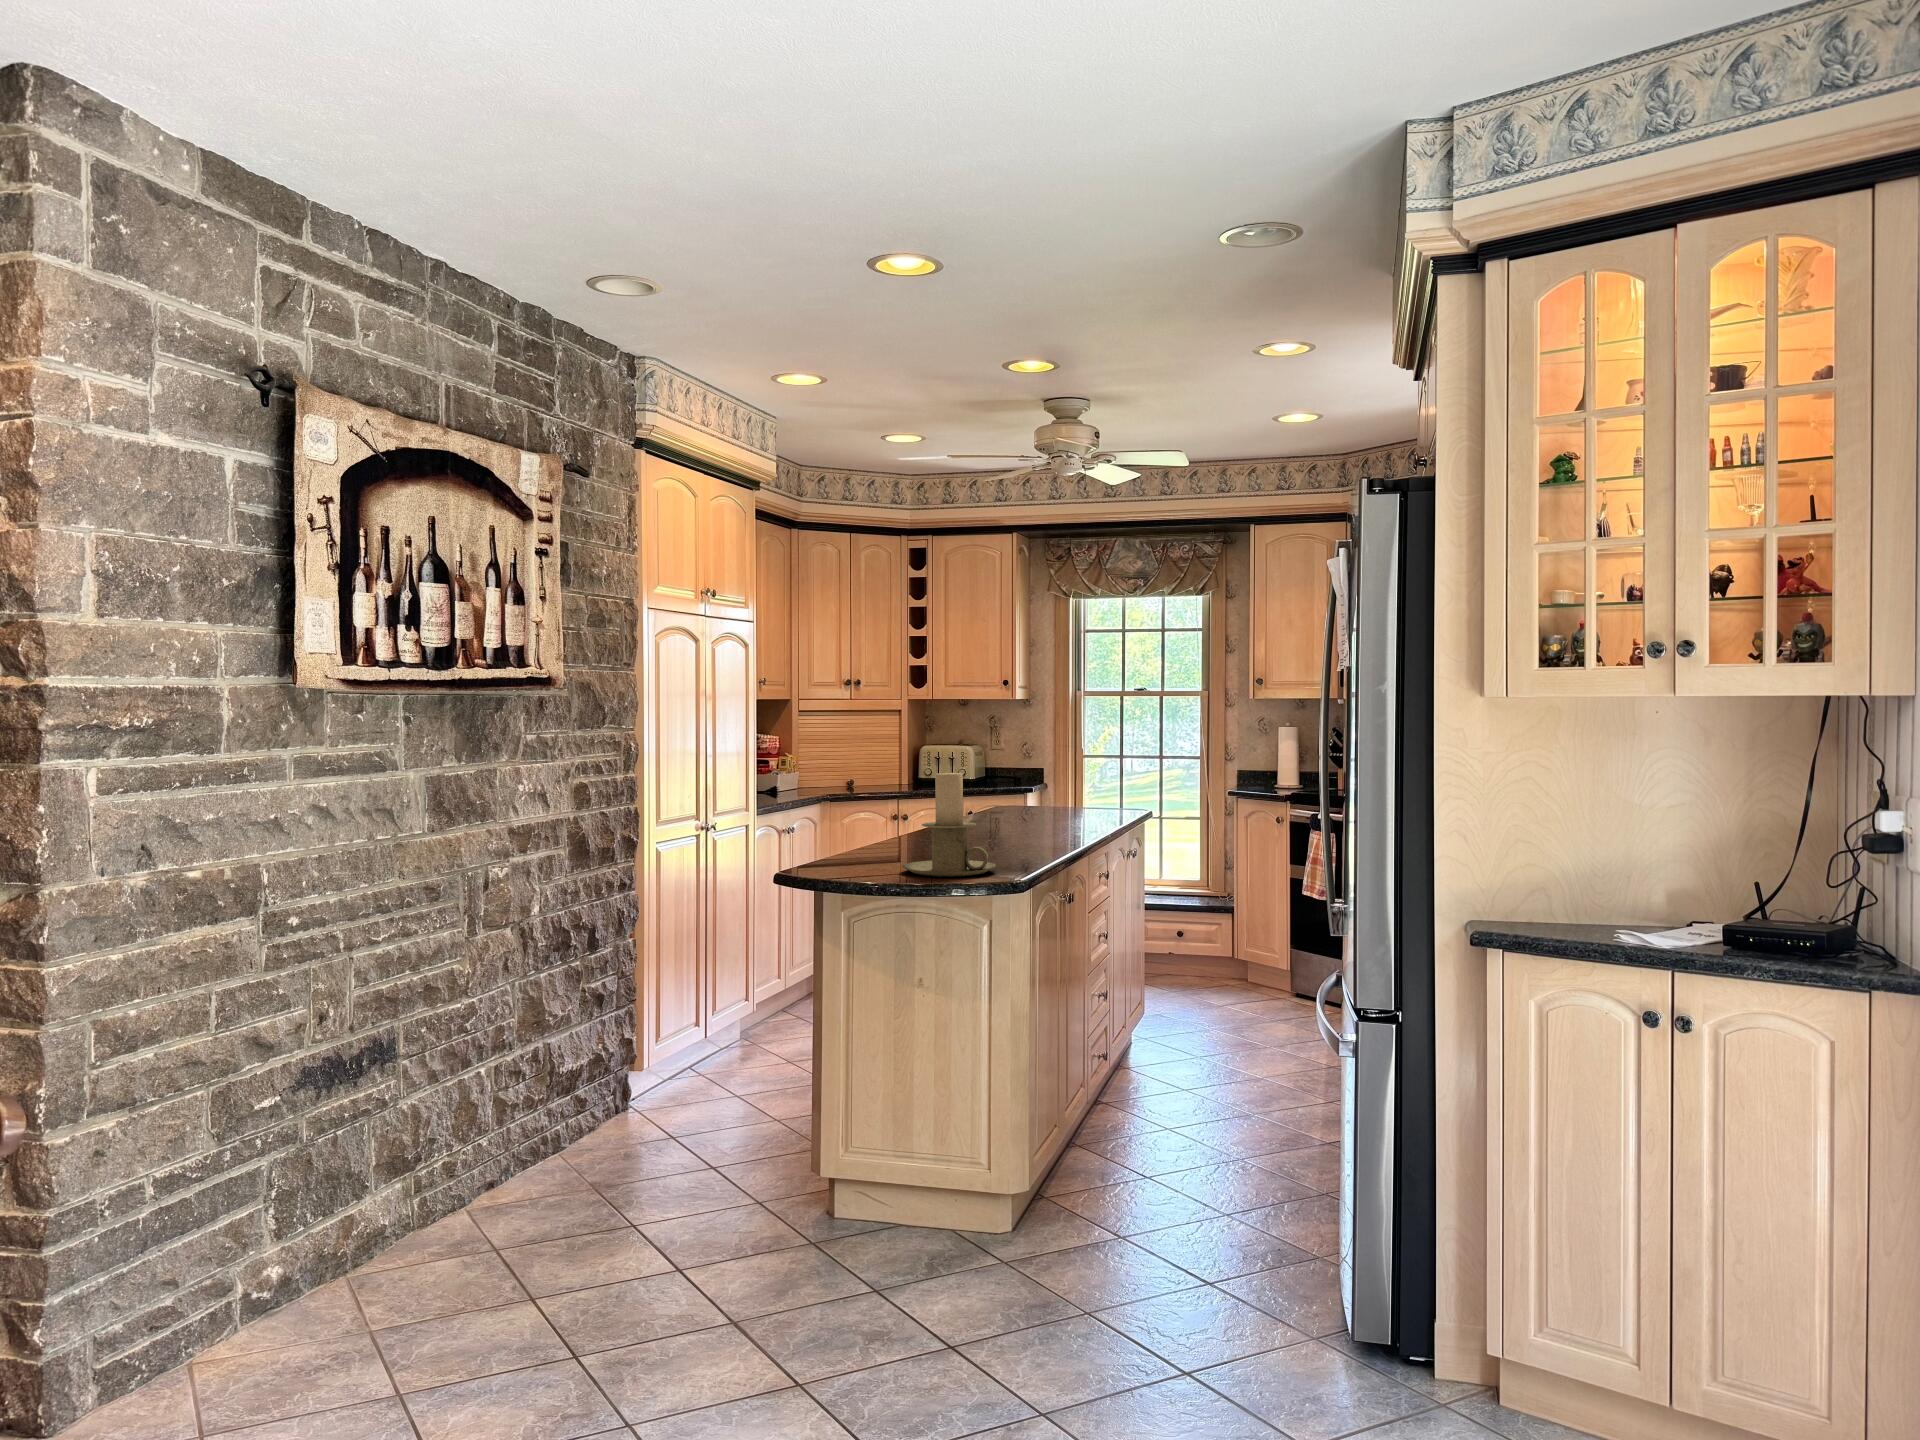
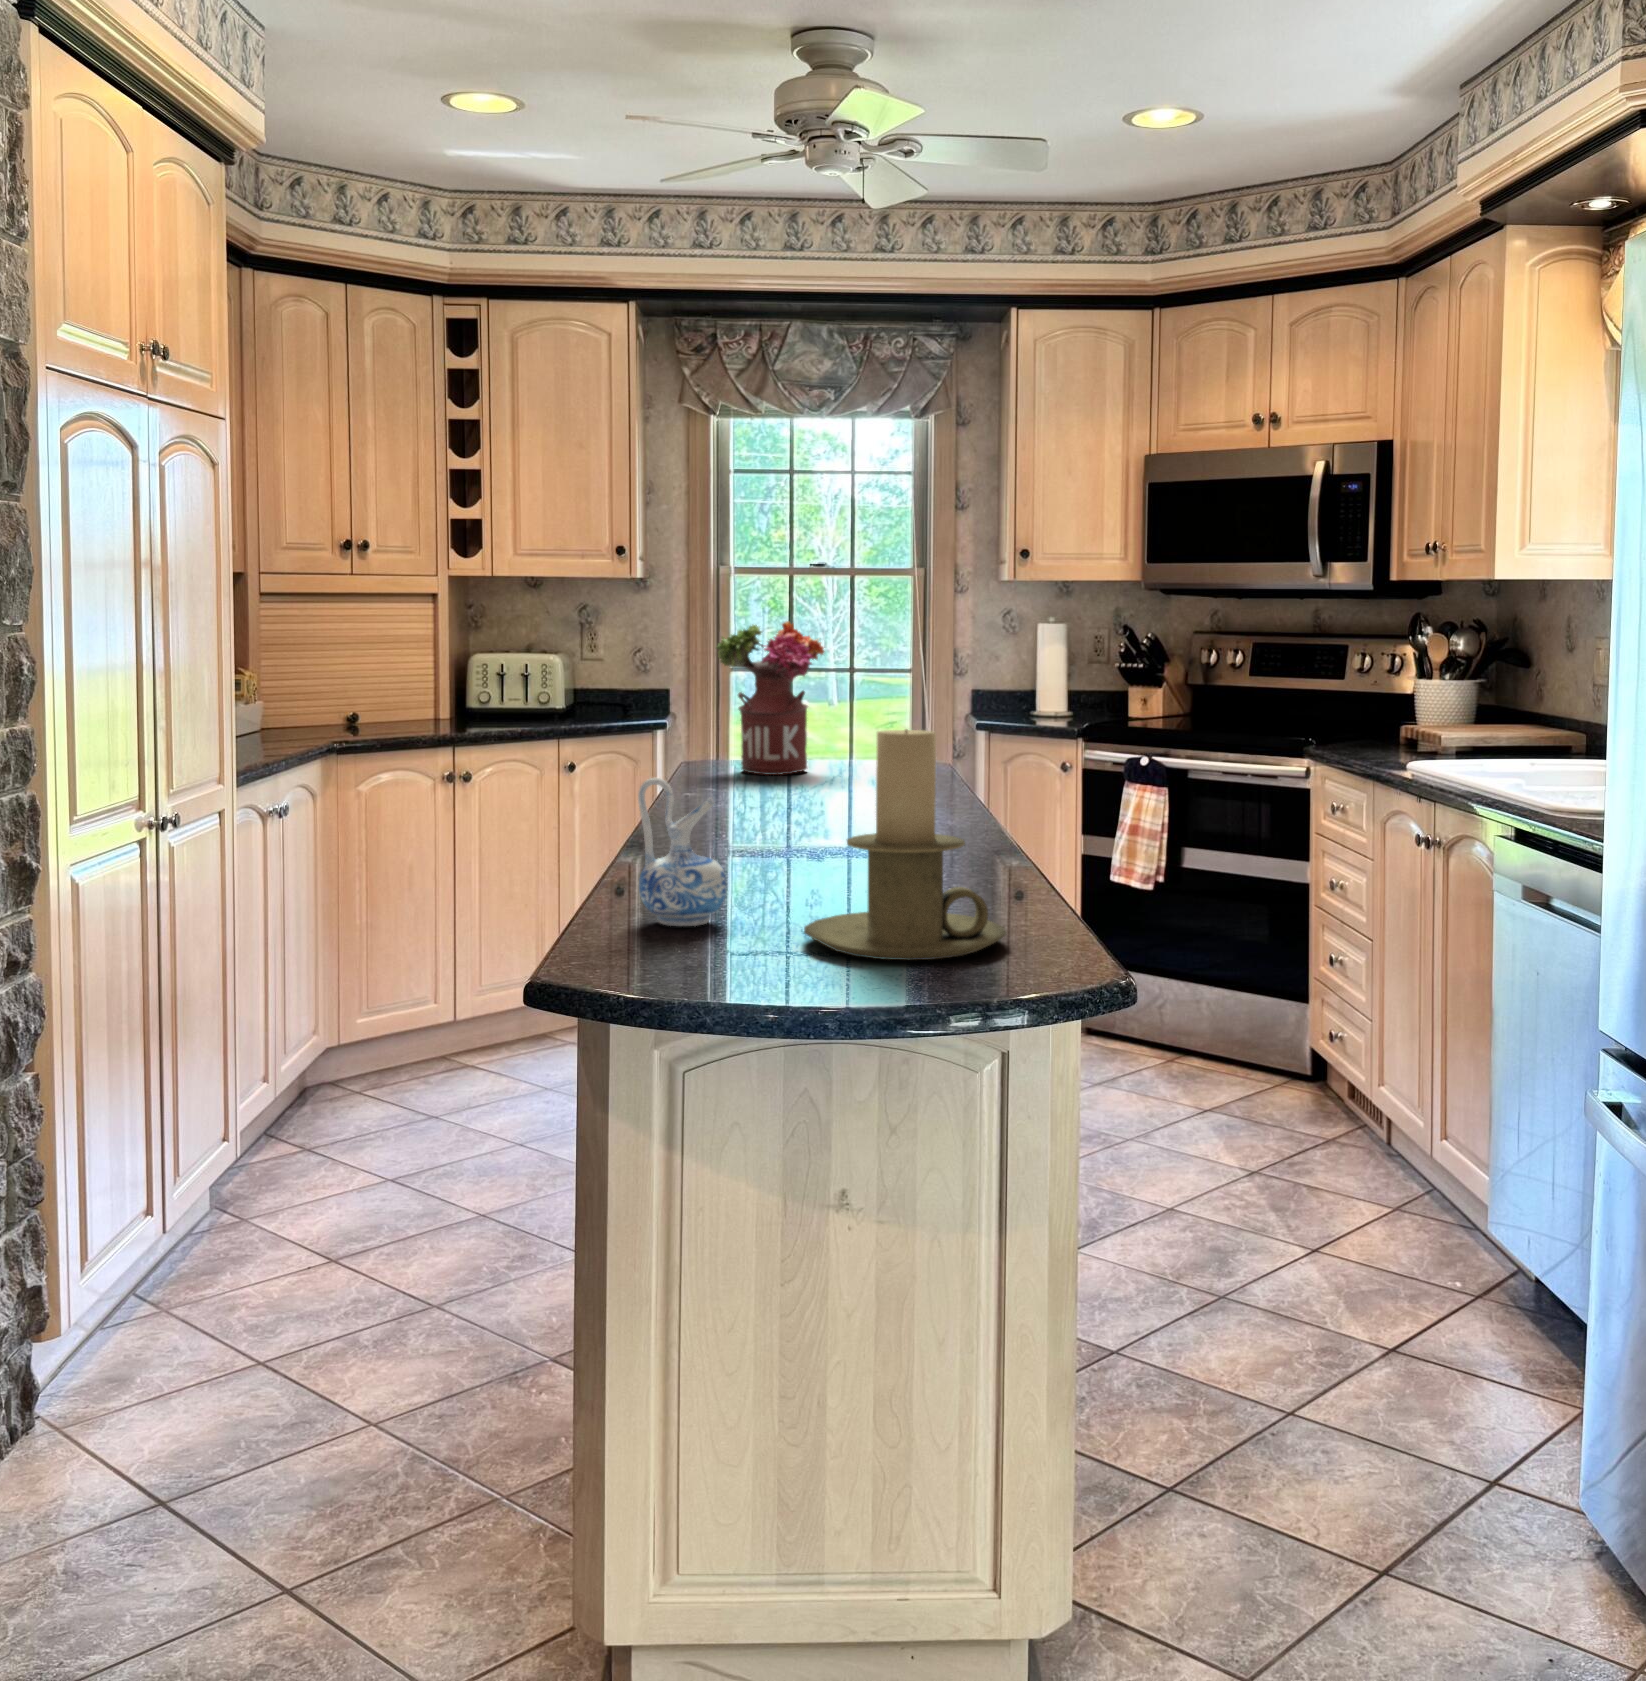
flower arrangement: none [1008,724,1072,813] -> present [717,621,824,775]
ceramic pitcher: none [847,795,887,864] -> present [638,778,727,926]

